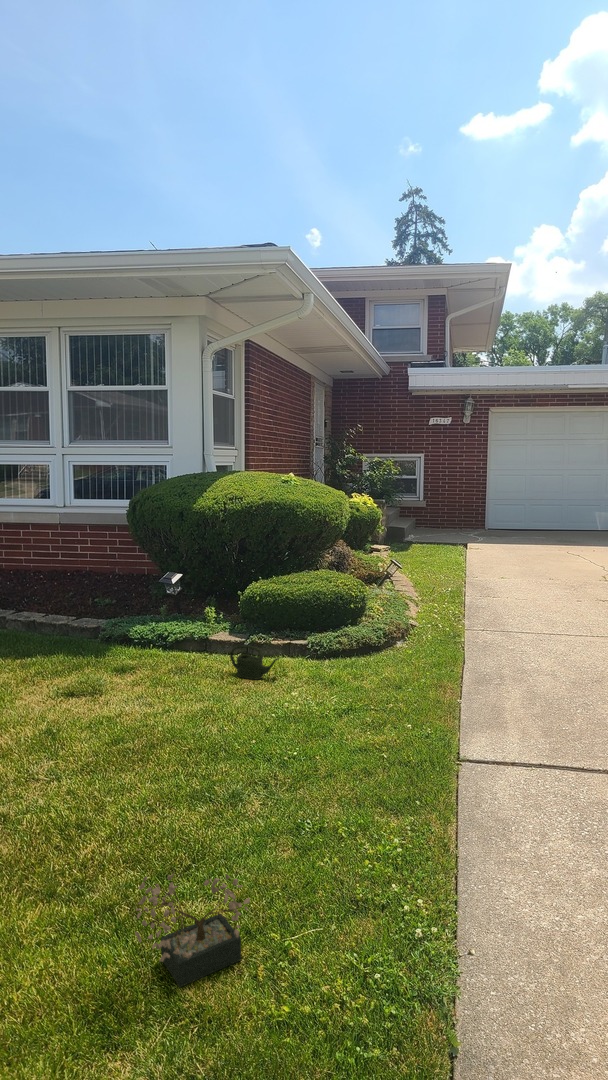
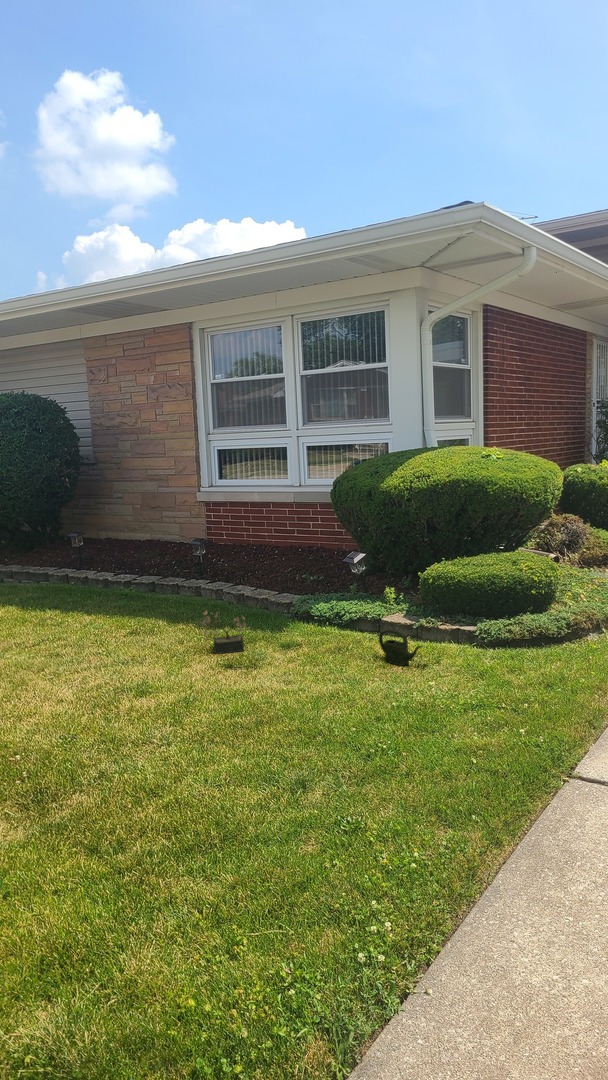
decorative plant: present [135,874,250,987] -> present [200,611,250,654]

